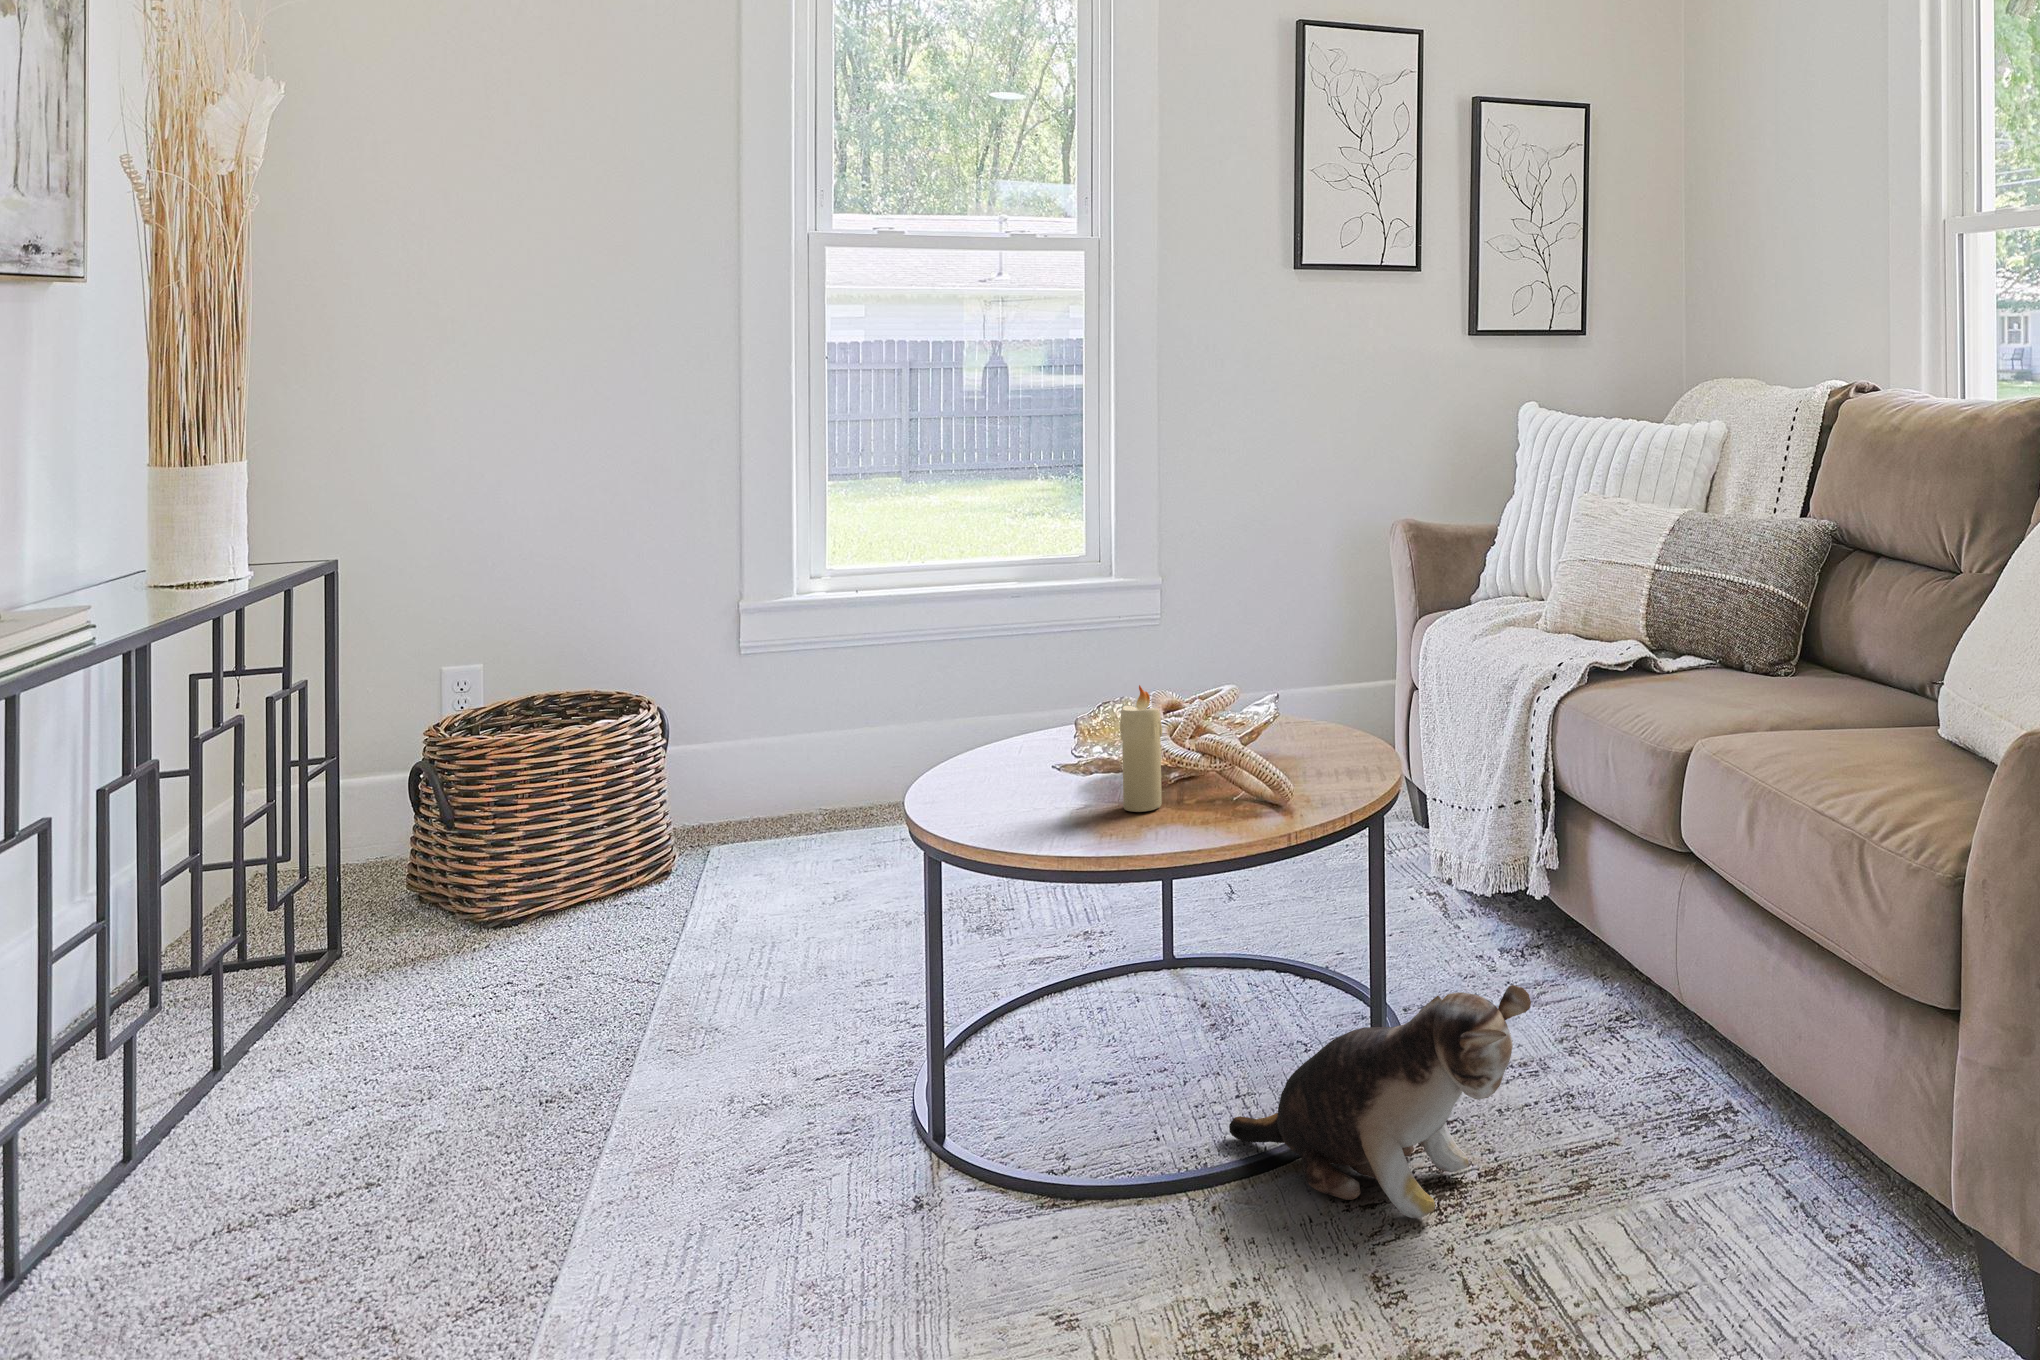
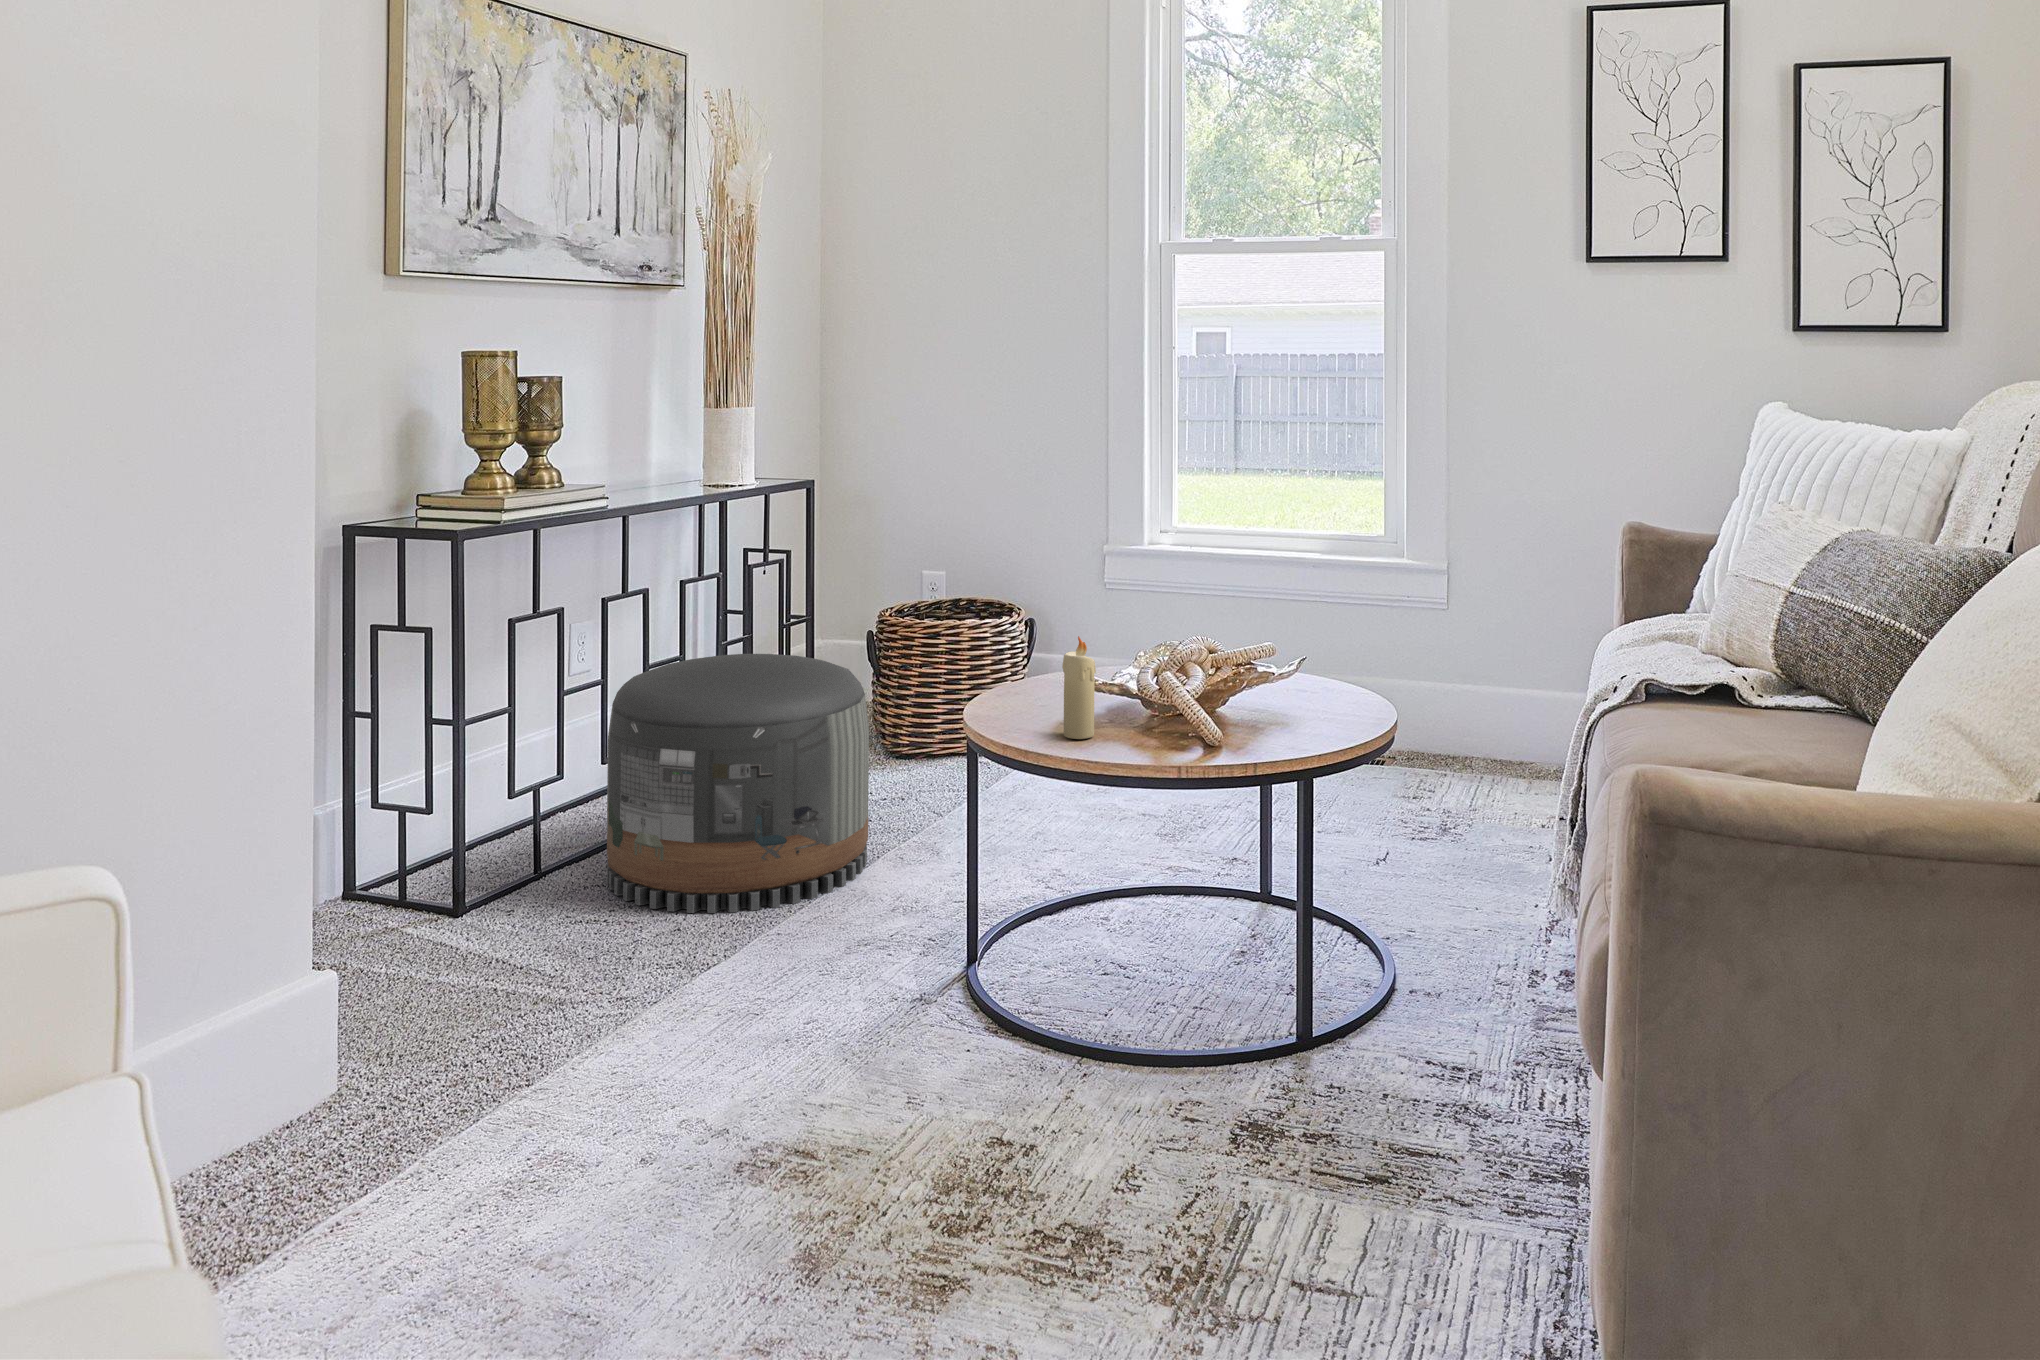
pouf: none [150,801,617,1245] -> present [607,654,869,913]
plush toy: present [1229,985,1531,1218] -> none [1155,947,1309,1133]

